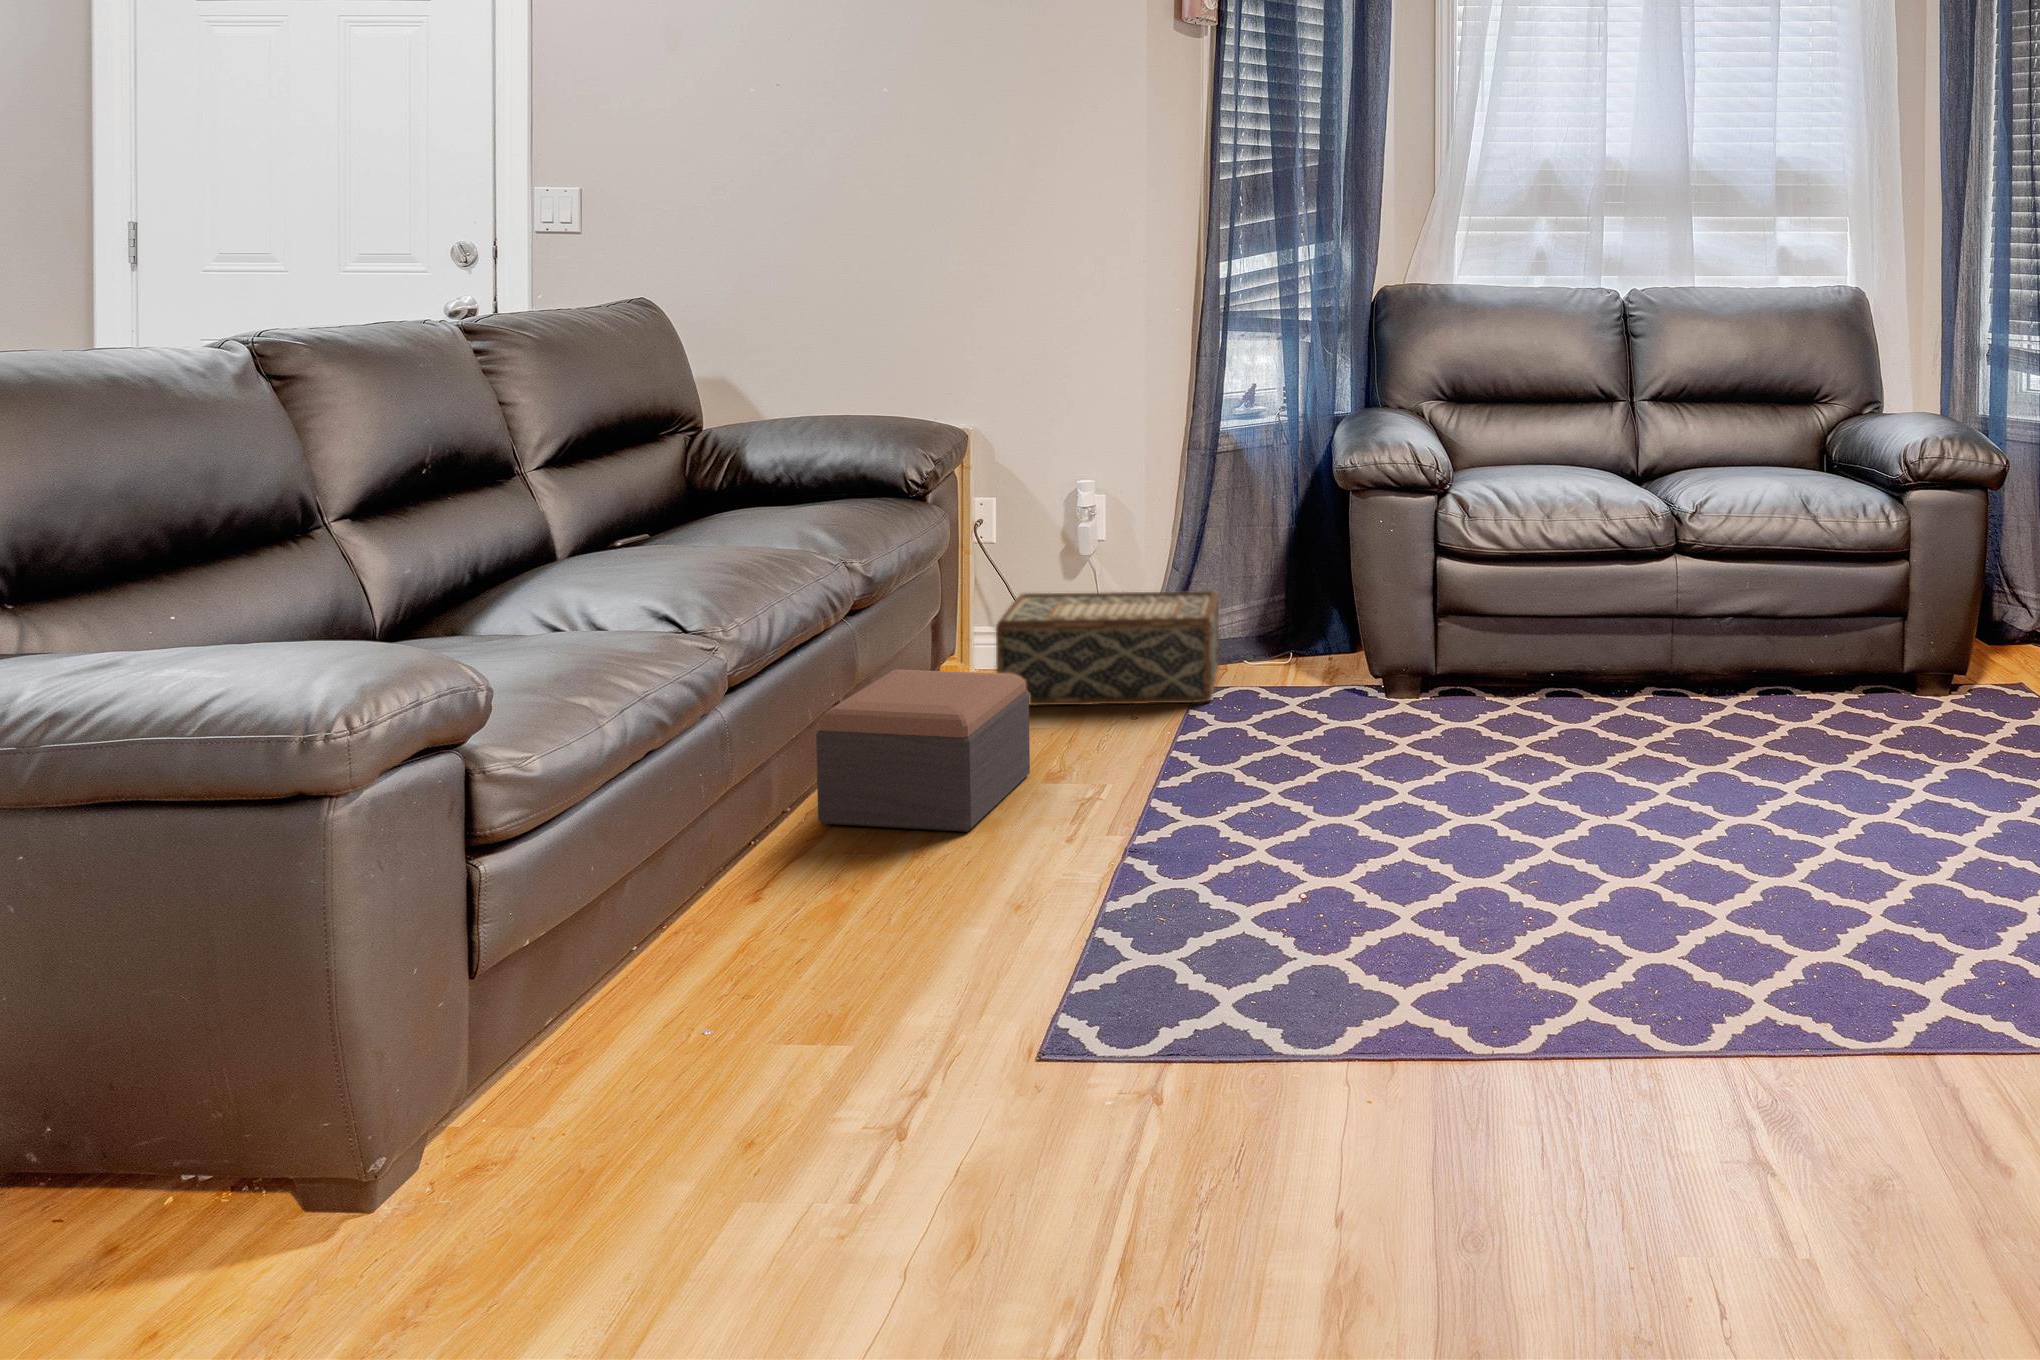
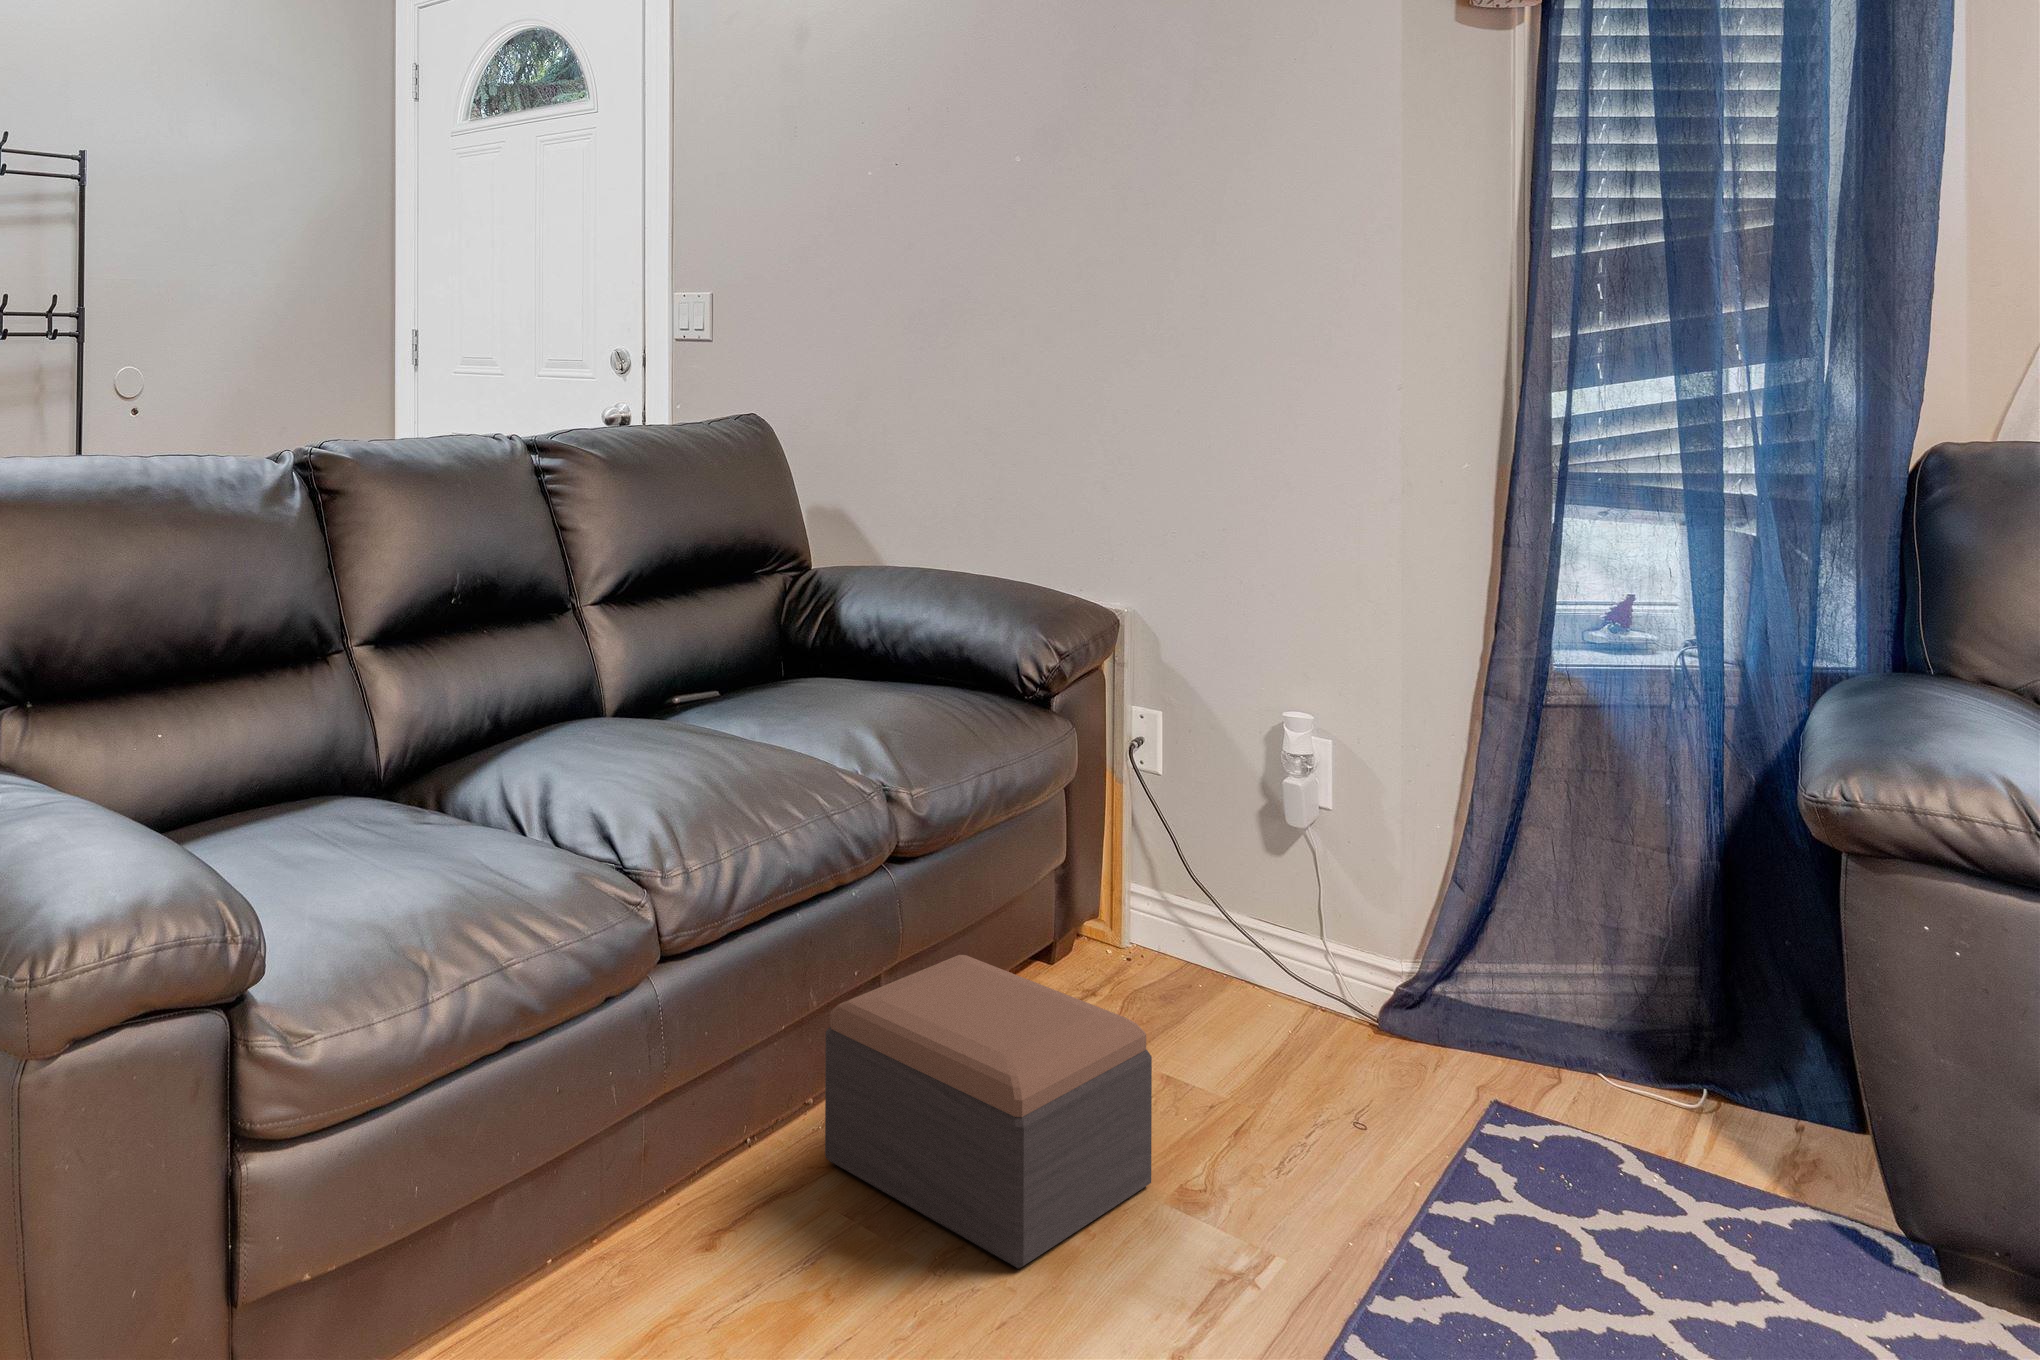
woven basket: present [996,591,1219,705] -> none [1142,859,1544,1138]

